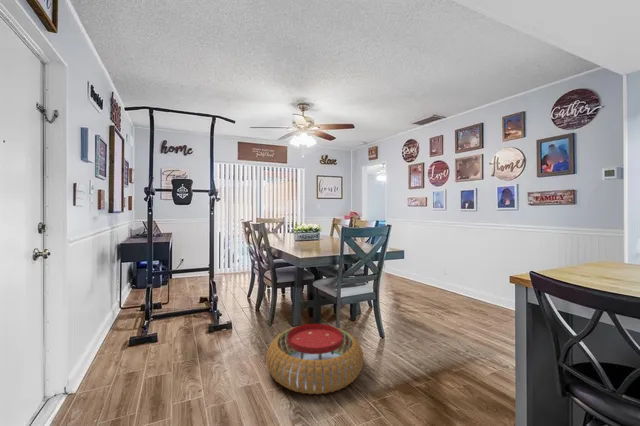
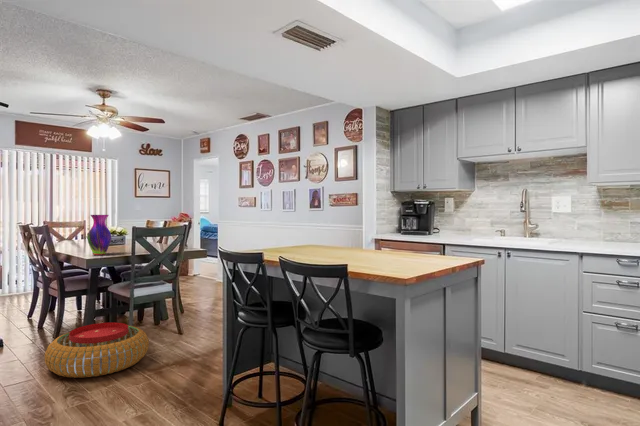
vase: none [298,213,319,253] -> present [88,215,111,255]

